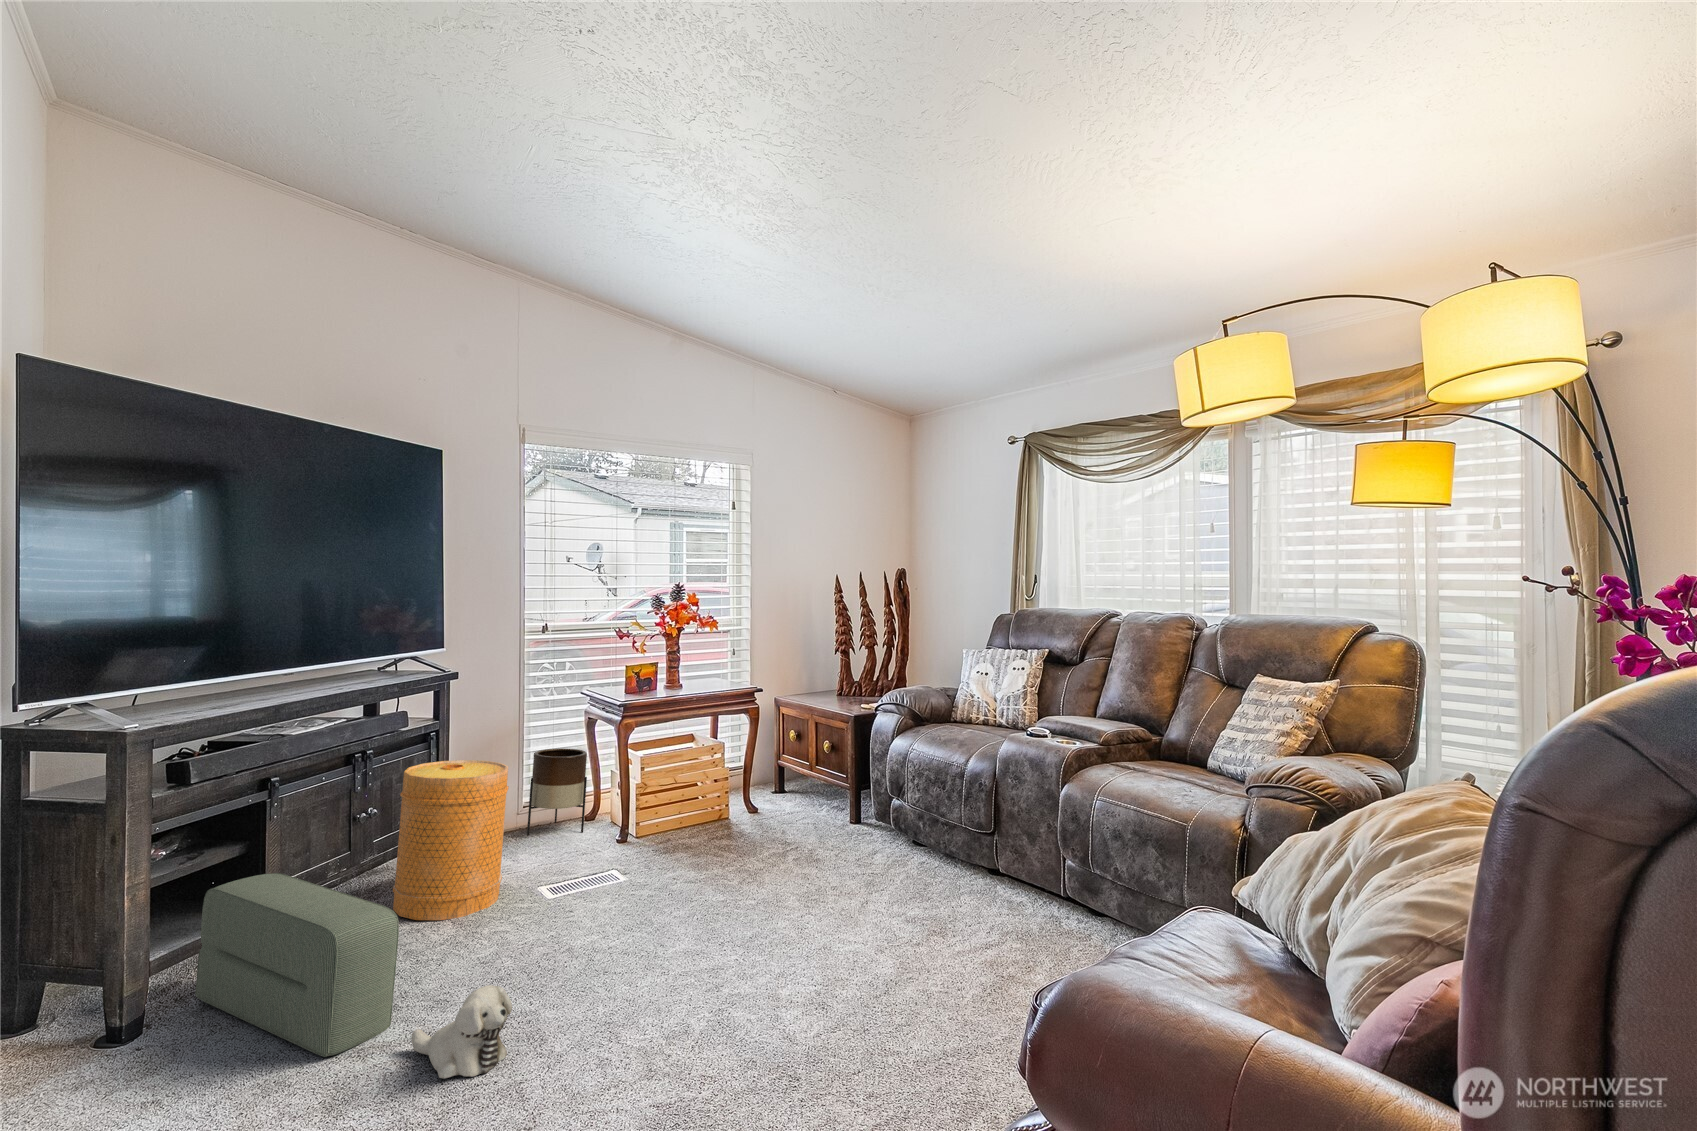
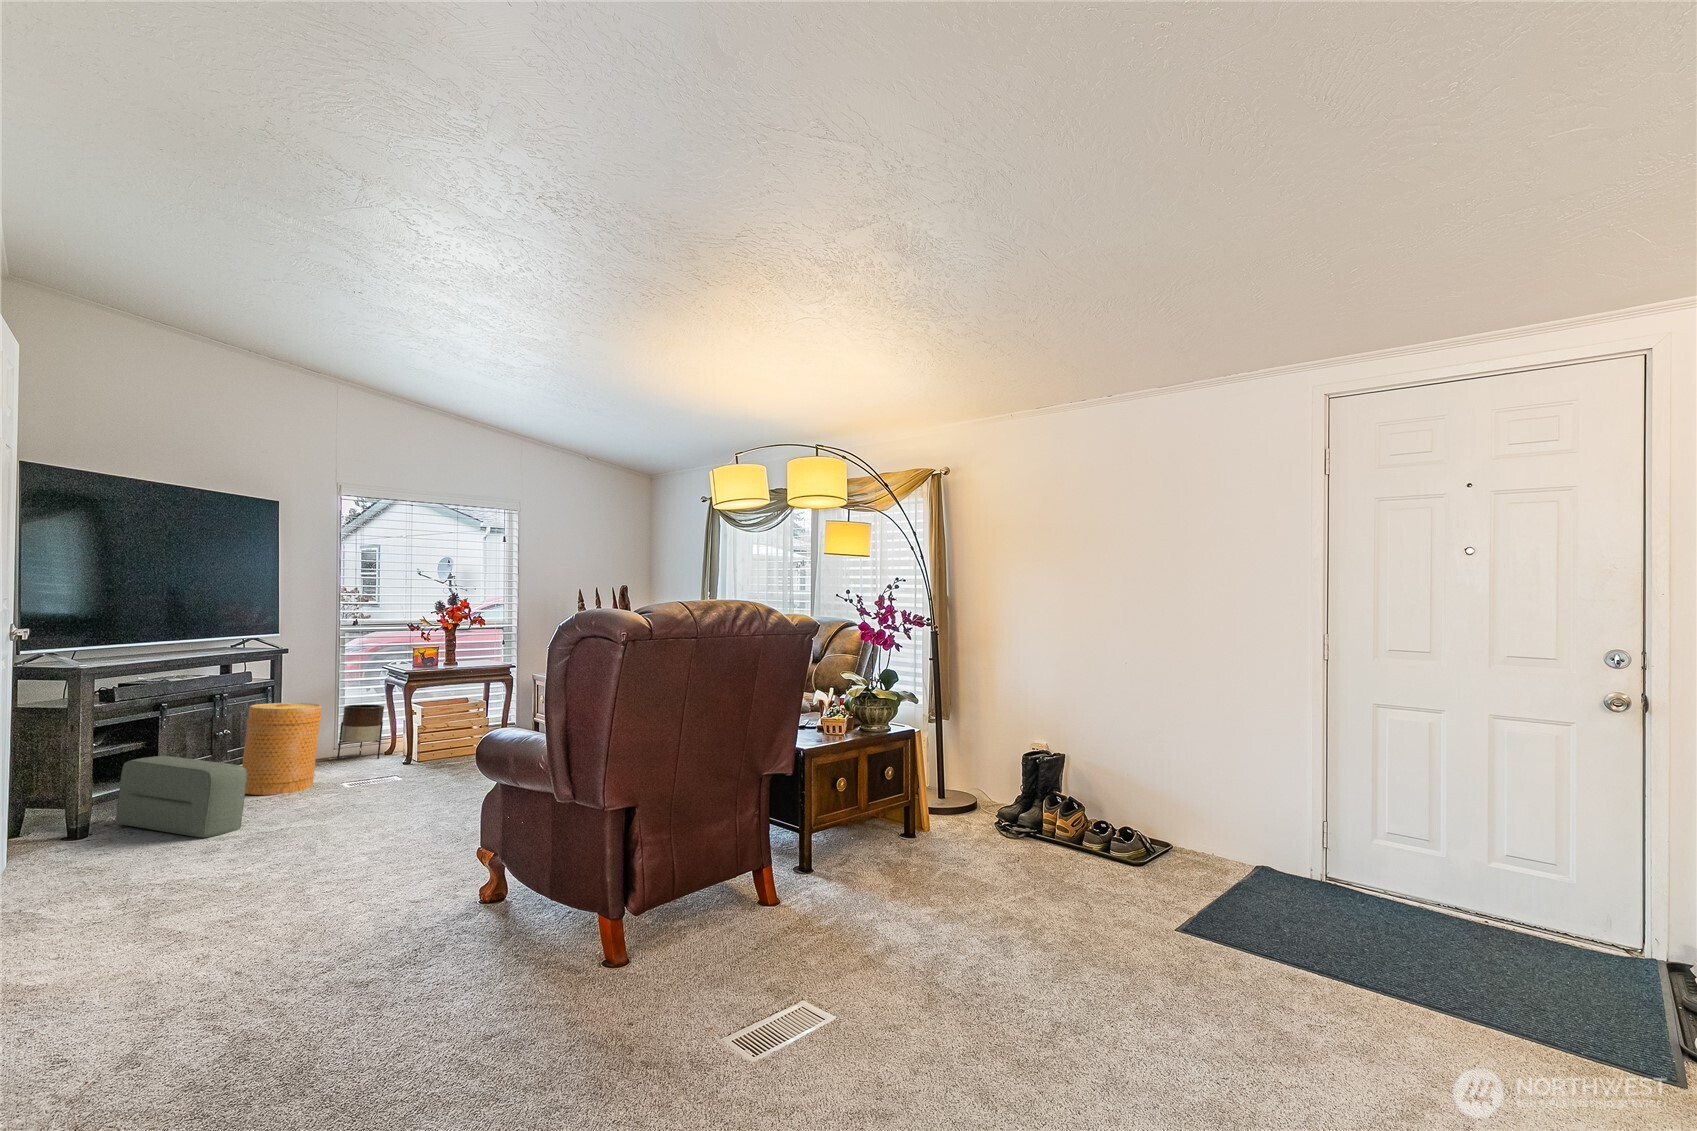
plush toy: present [411,985,512,1078] -> none [254,798,313,840]

